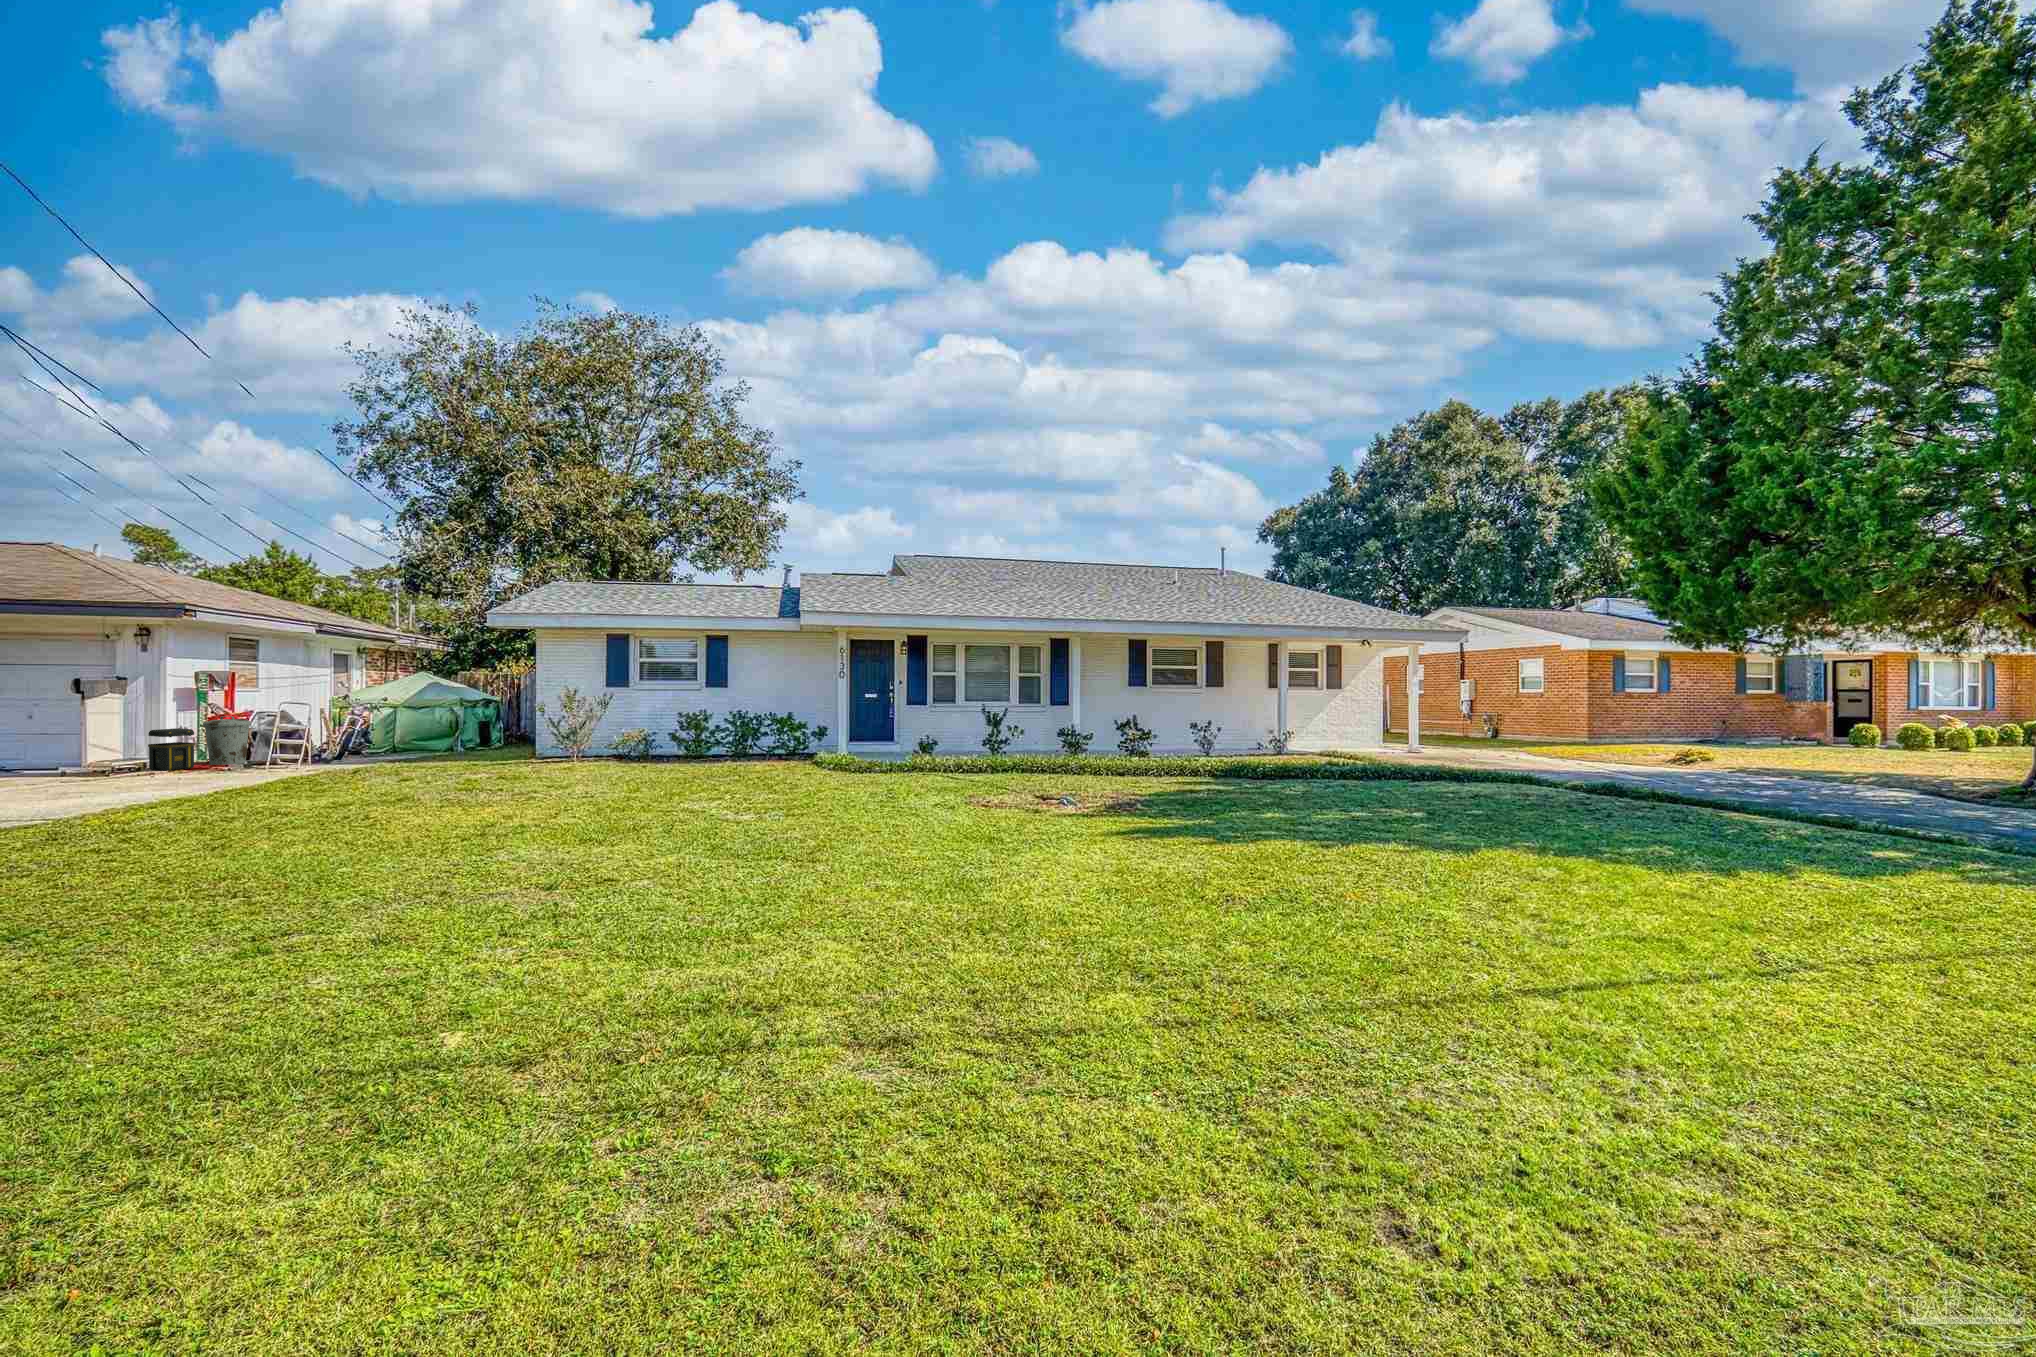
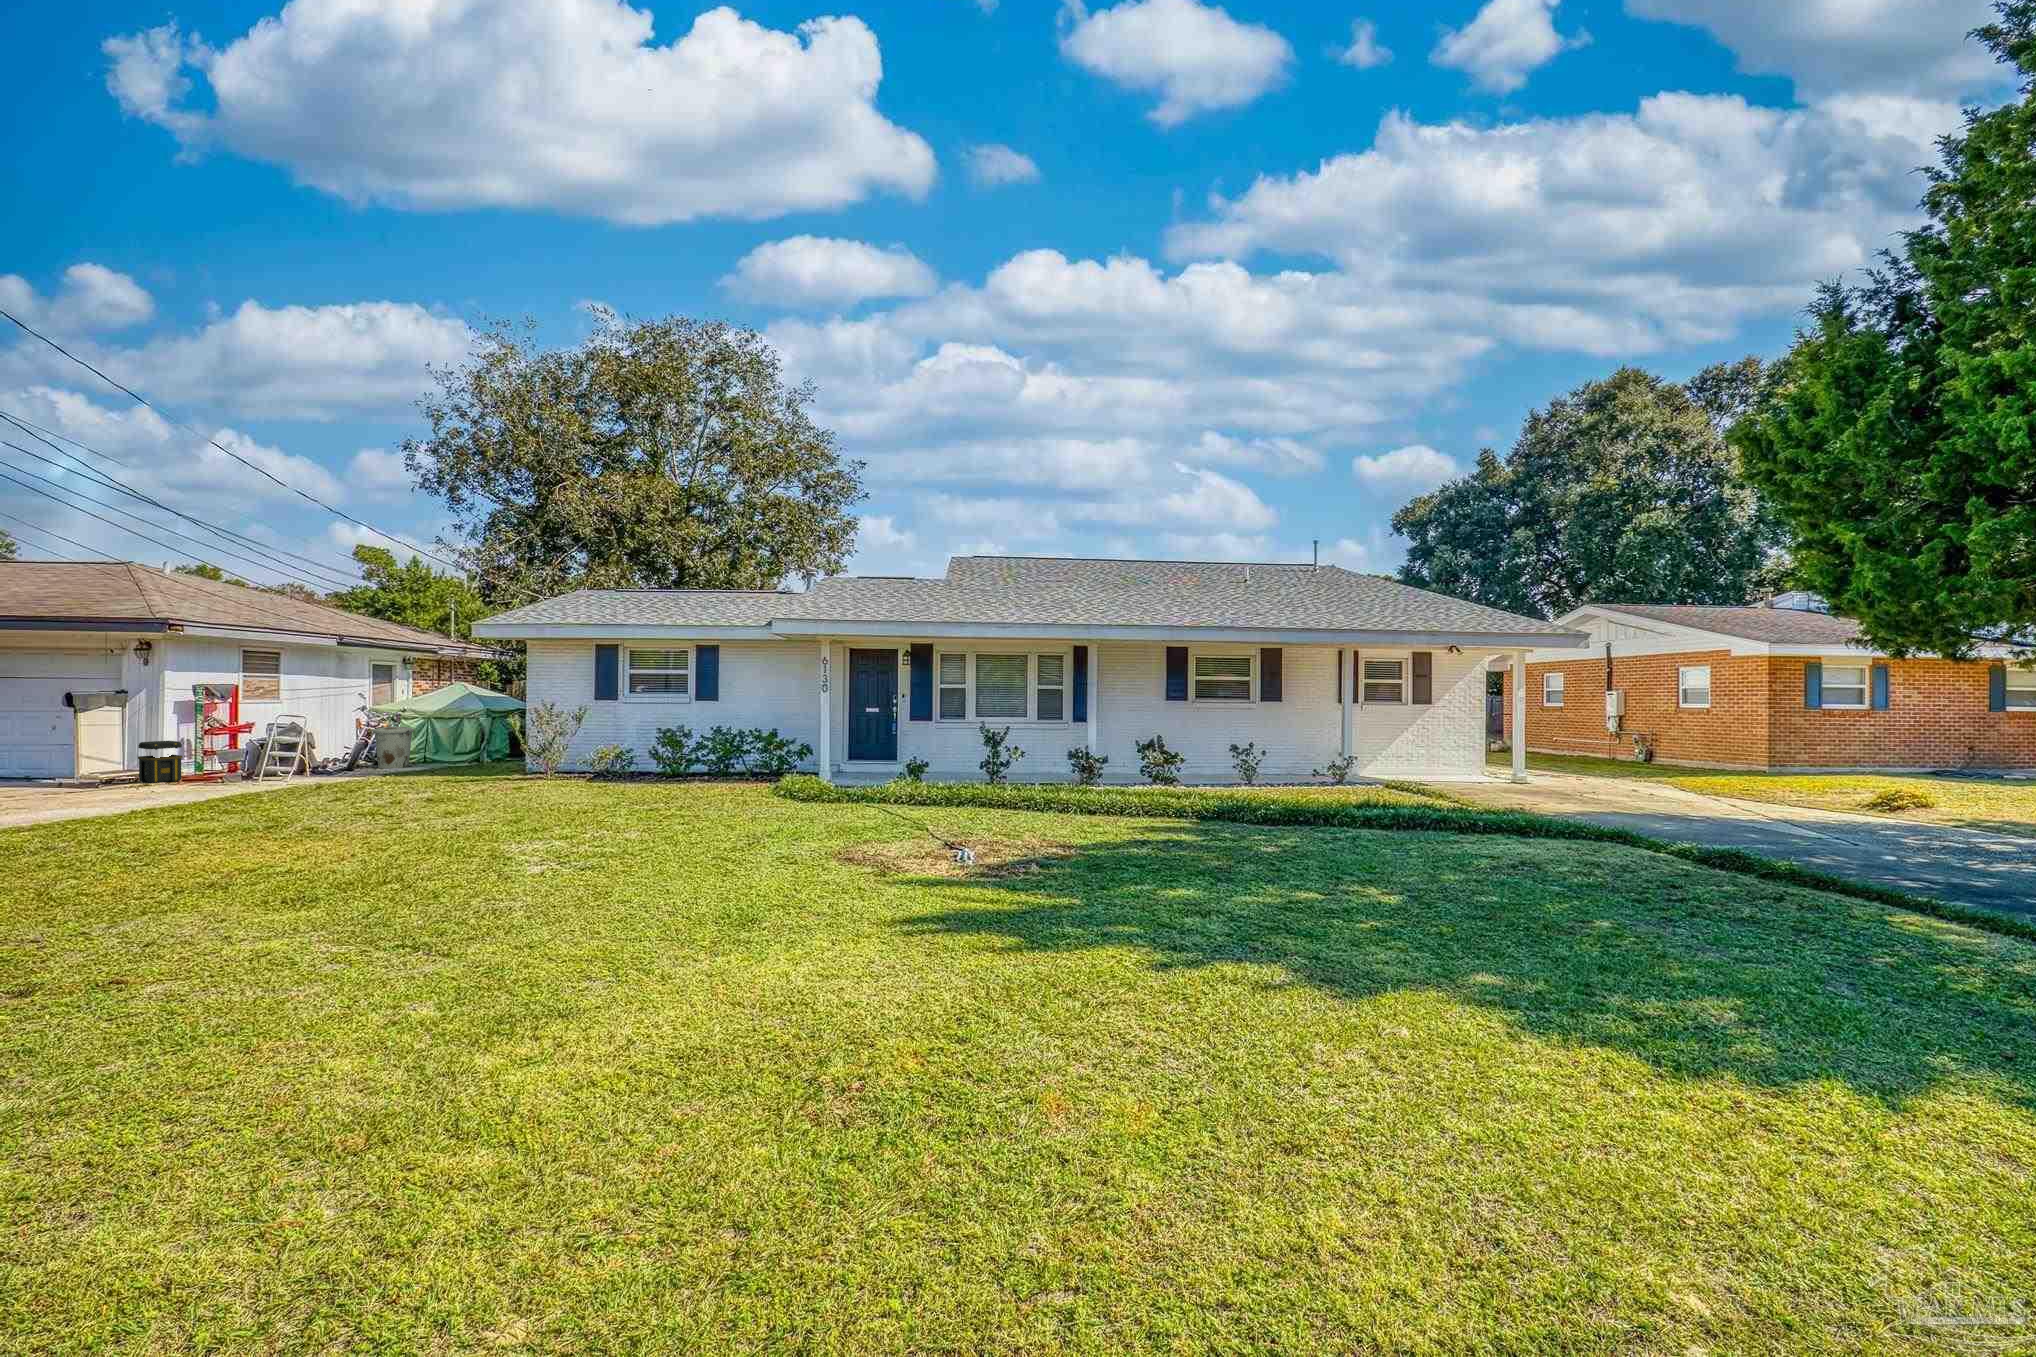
trash can: present [203,716,251,765] -> present [373,724,414,769]

